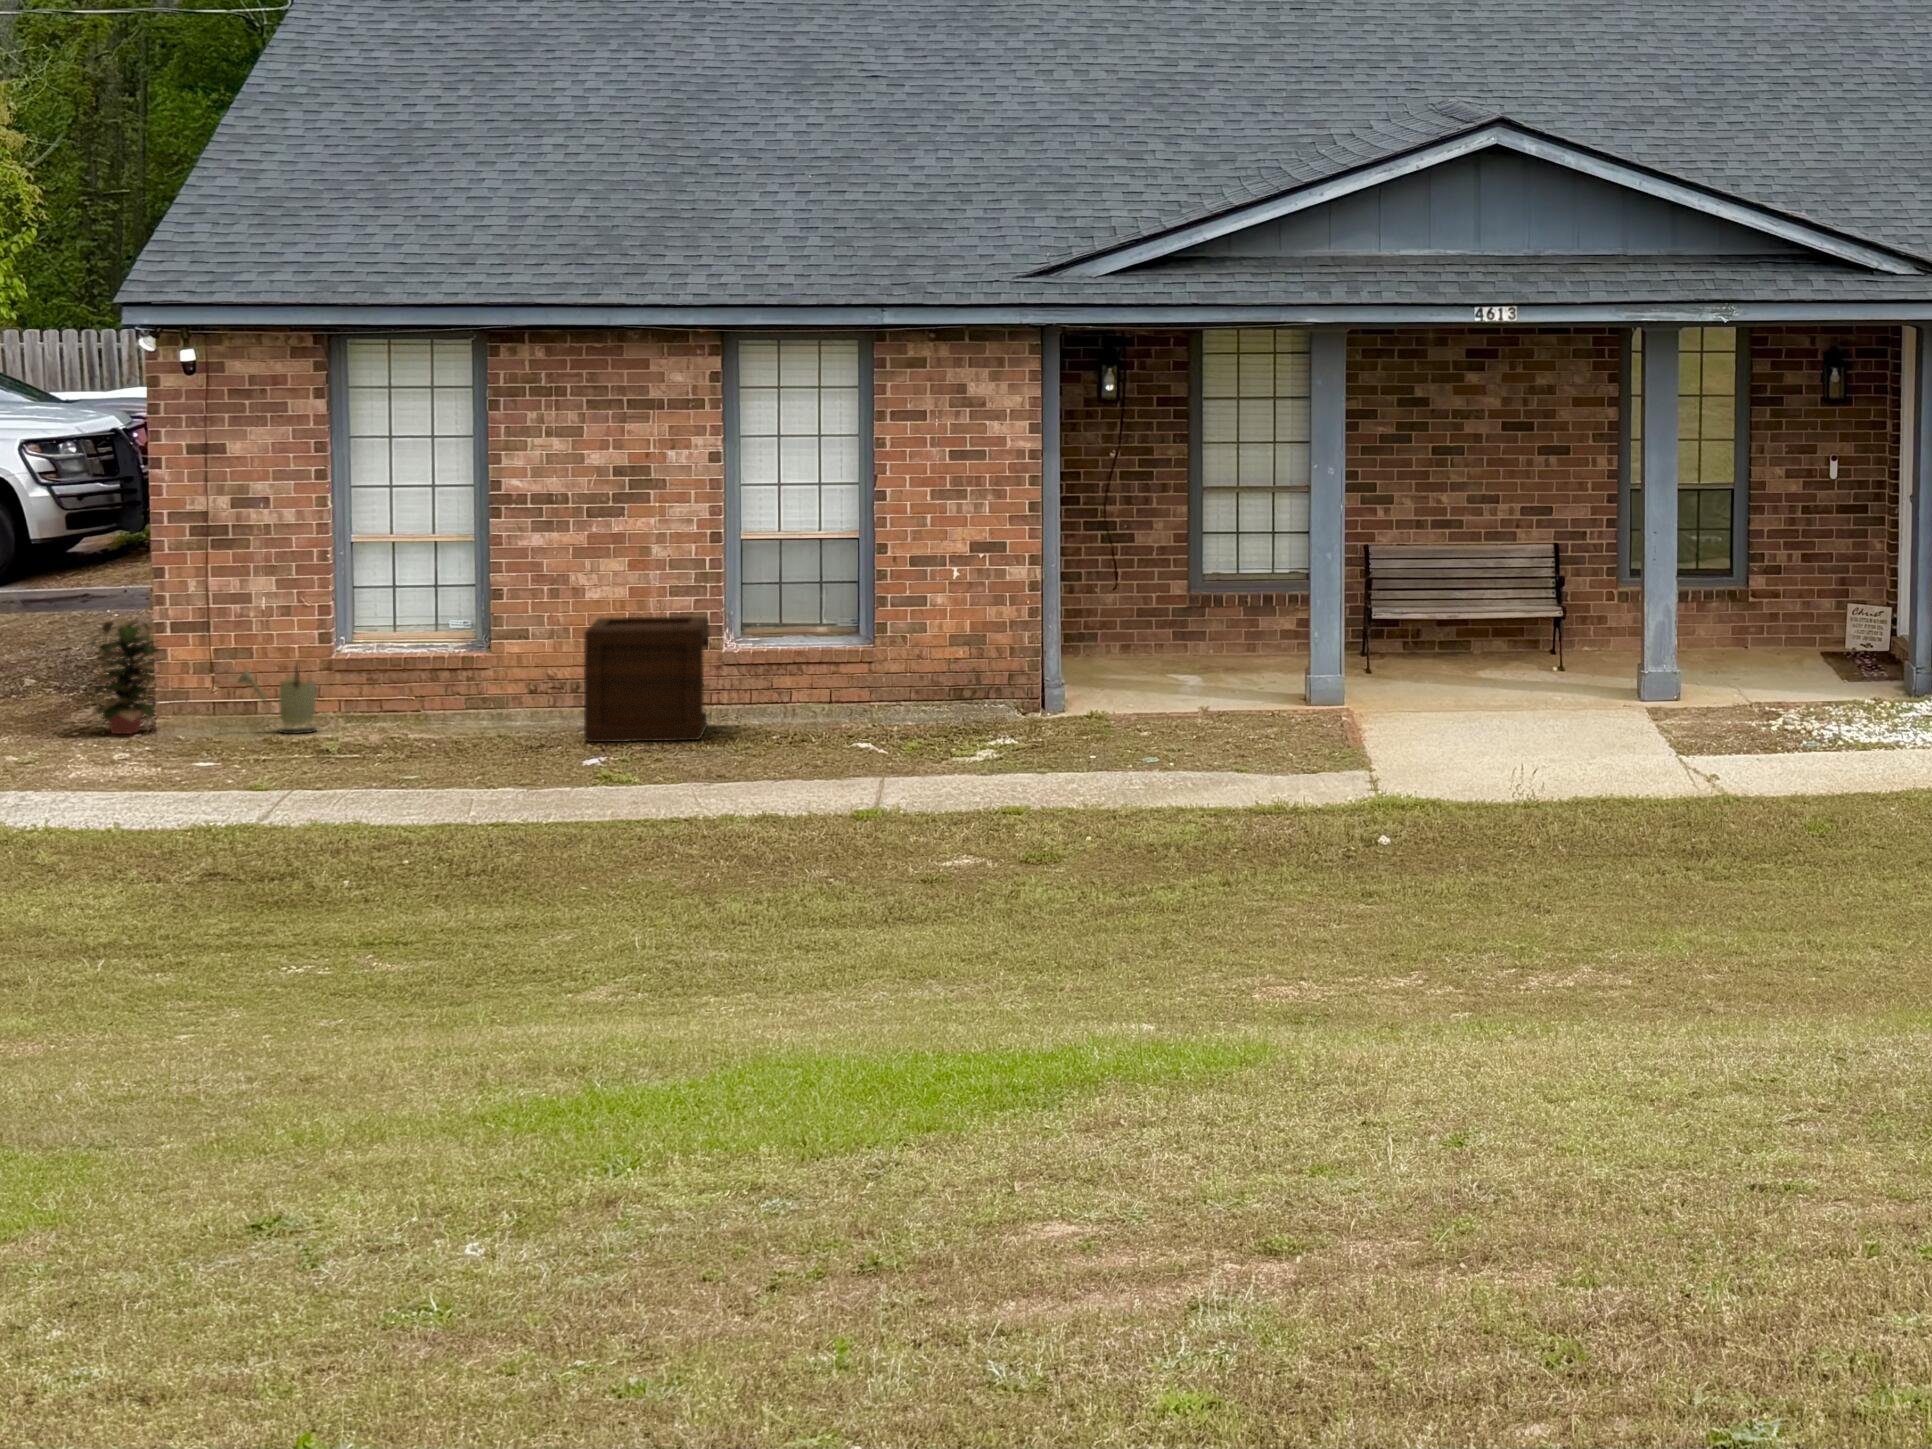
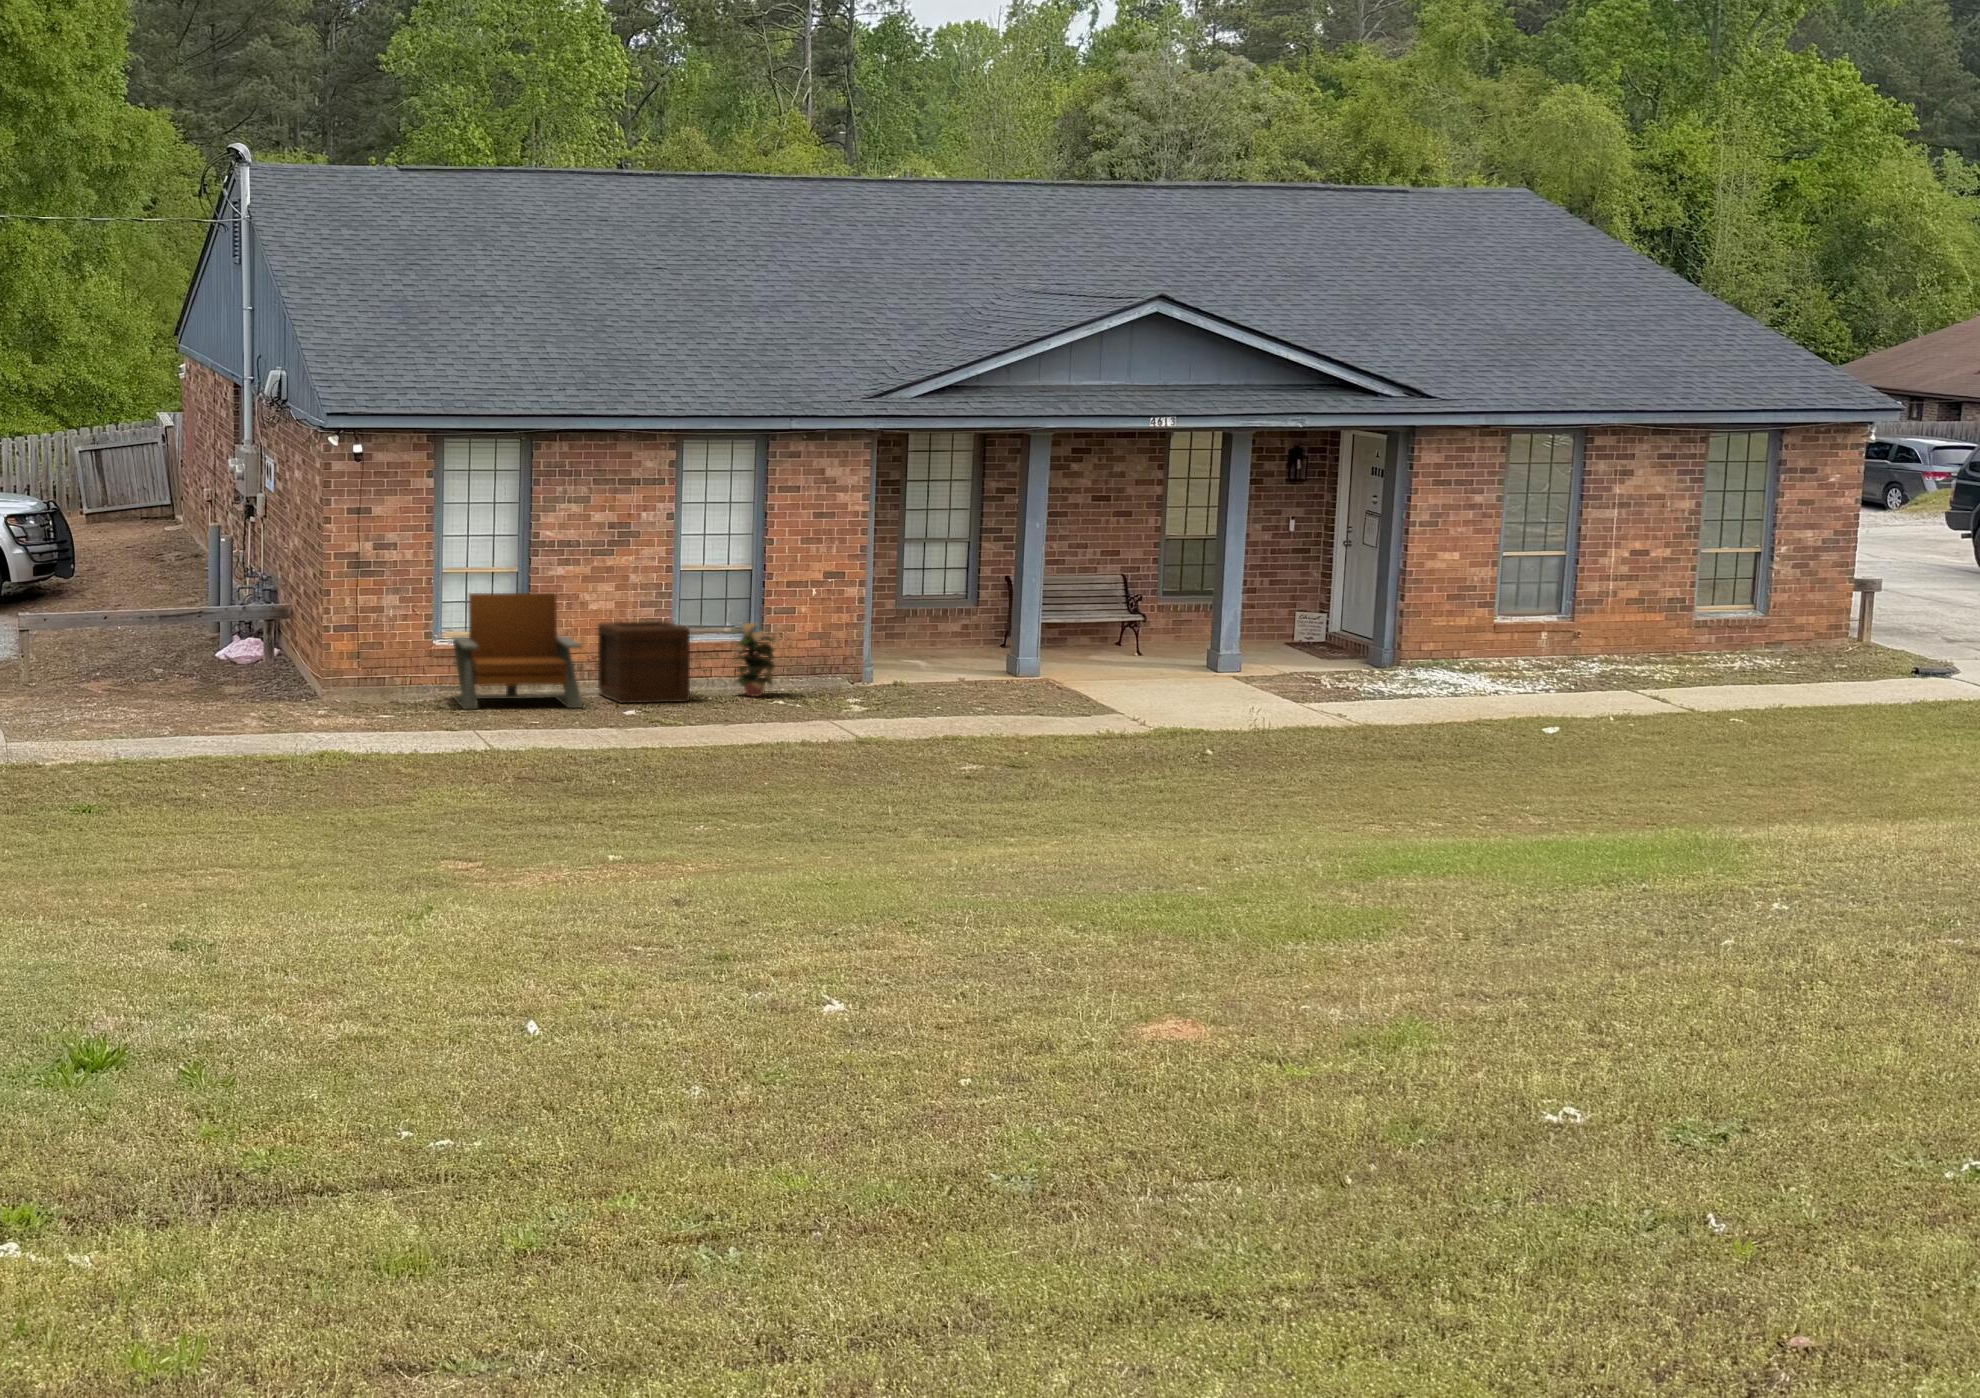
lounge chair: none [318,572,542,750] -> present [453,593,582,709]
decorative plant: present [89,619,164,734] -> present [733,623,775,697]
watering can: present [237,664,318,734] -> none [380,652,434,700]

